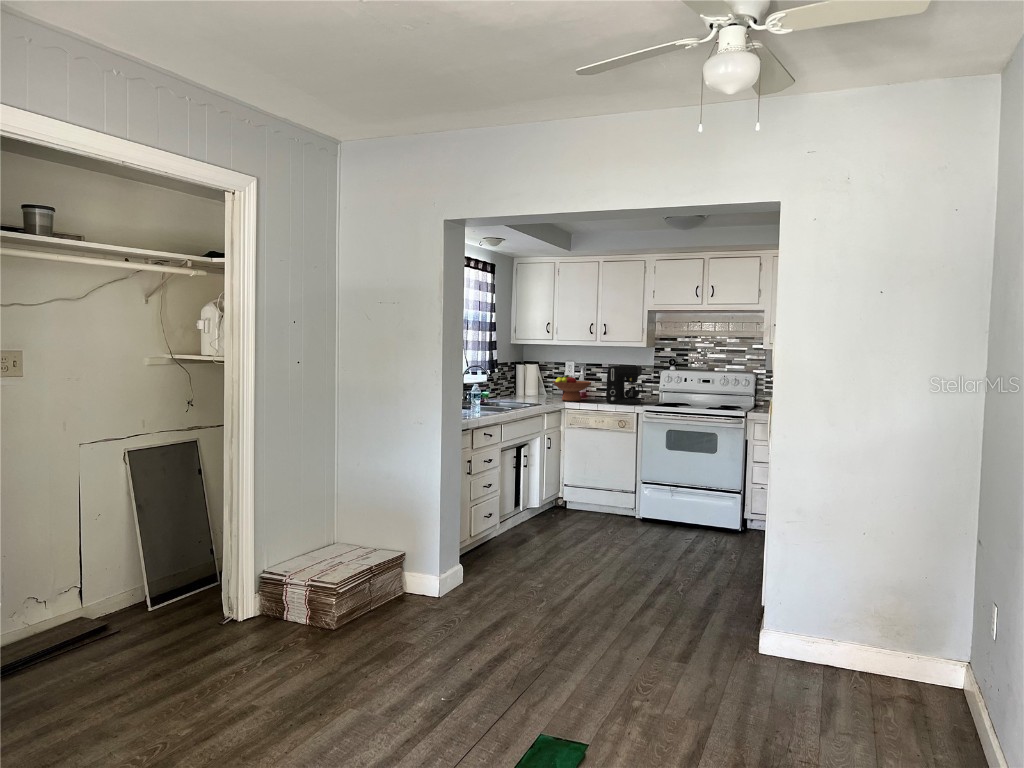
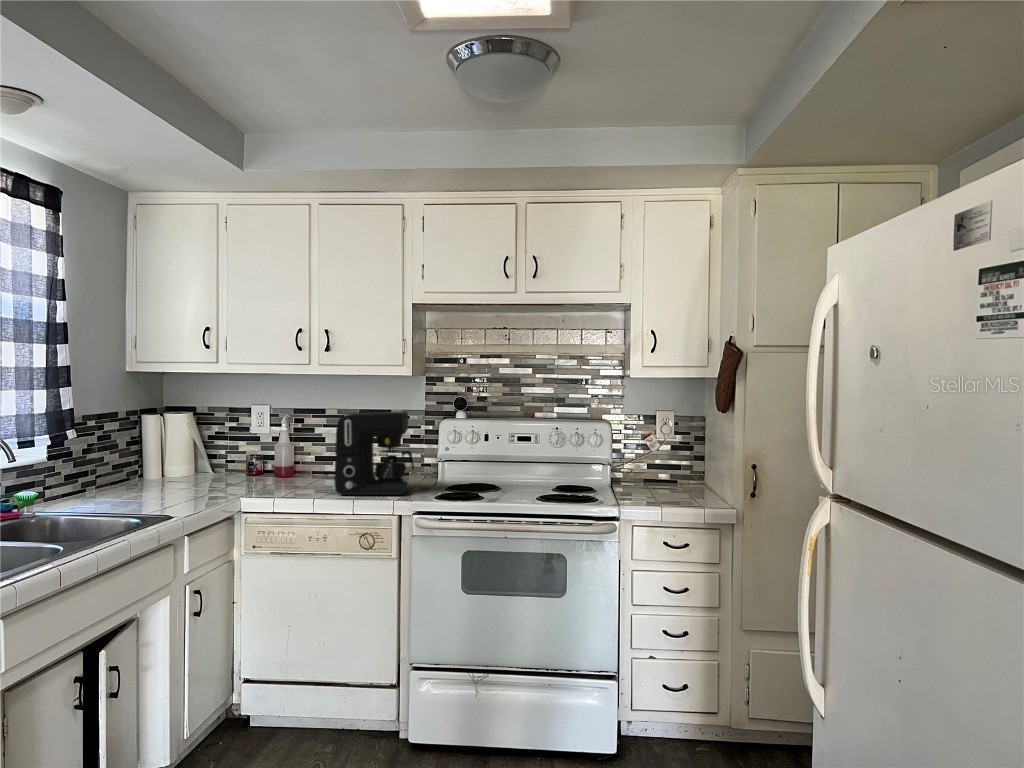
fruit bowl: present [553,375,591,401] -> none [211,436,302,493]

